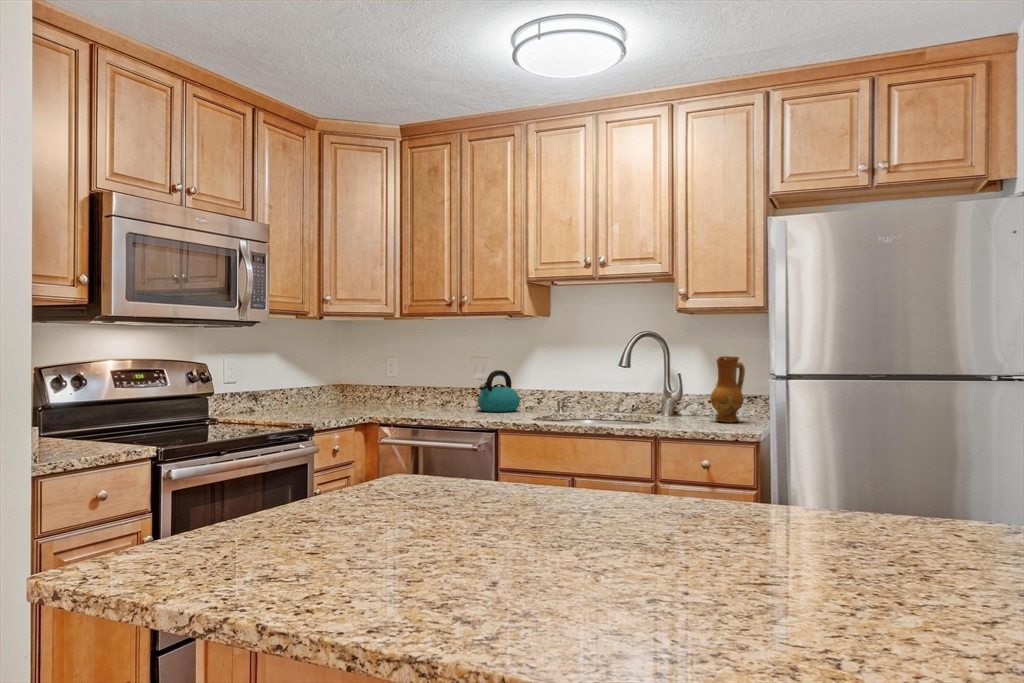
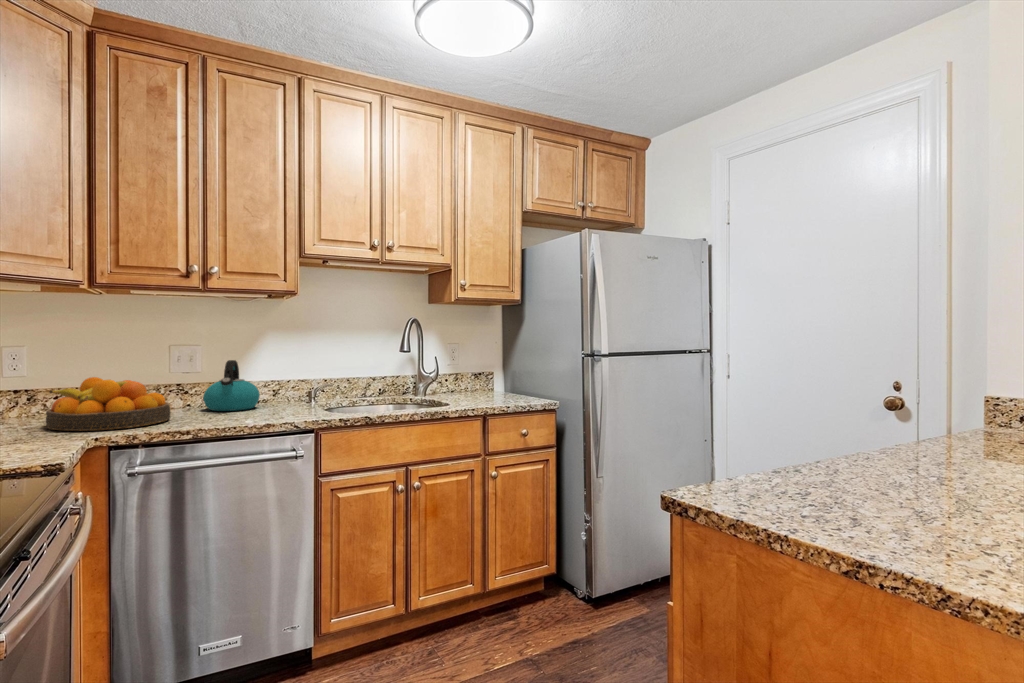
ceramic jug: present [710,356,745,423] -> none [463,340,490,396]
fruit bowl: none [372,379,444,413] -> present [46,377,170,431]

